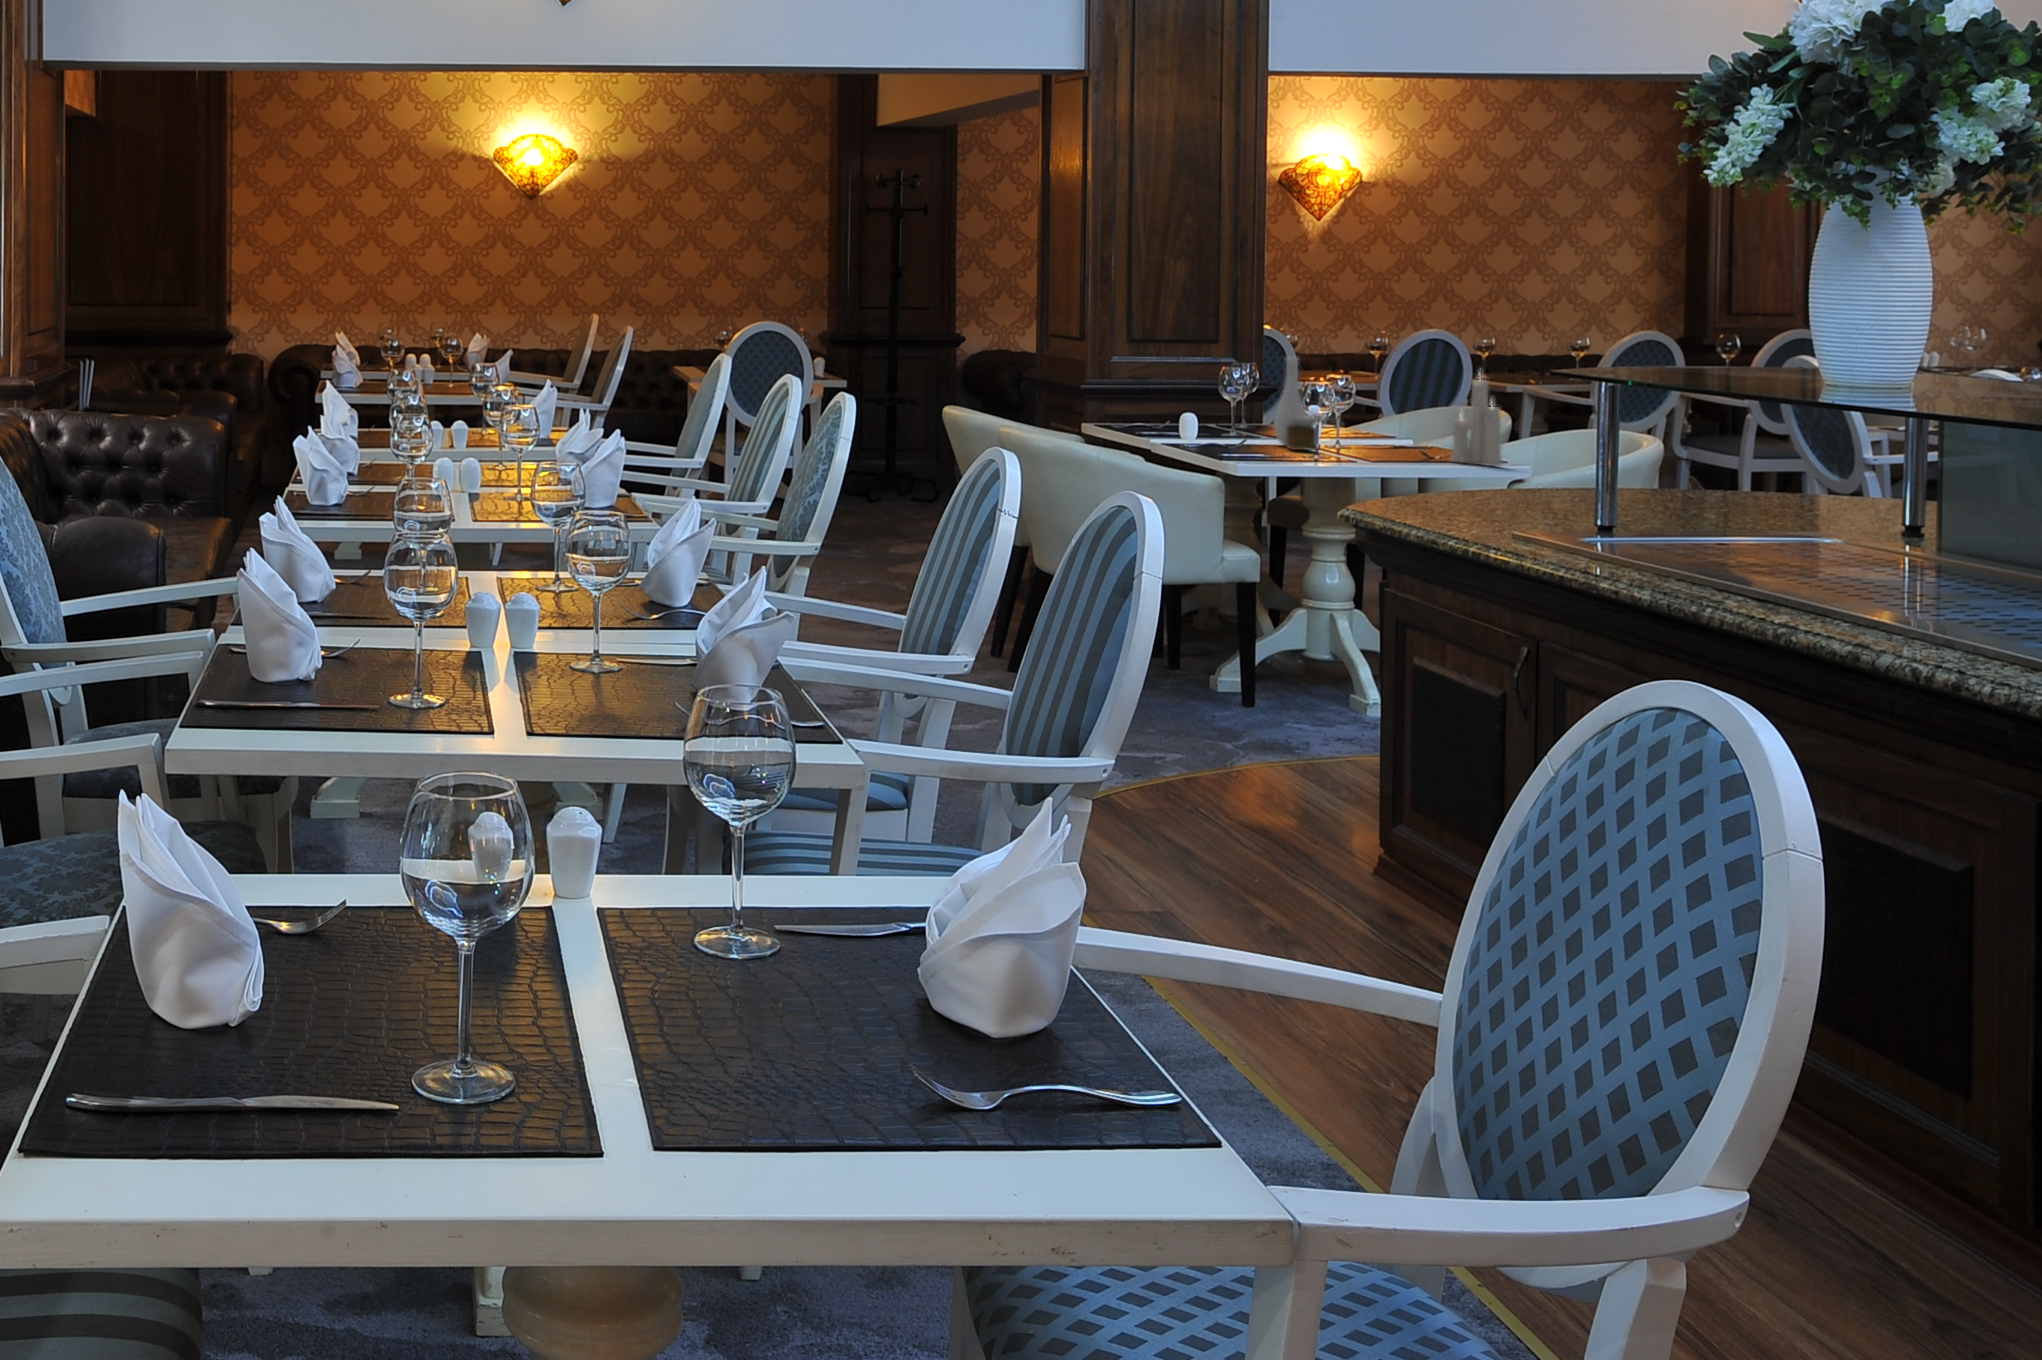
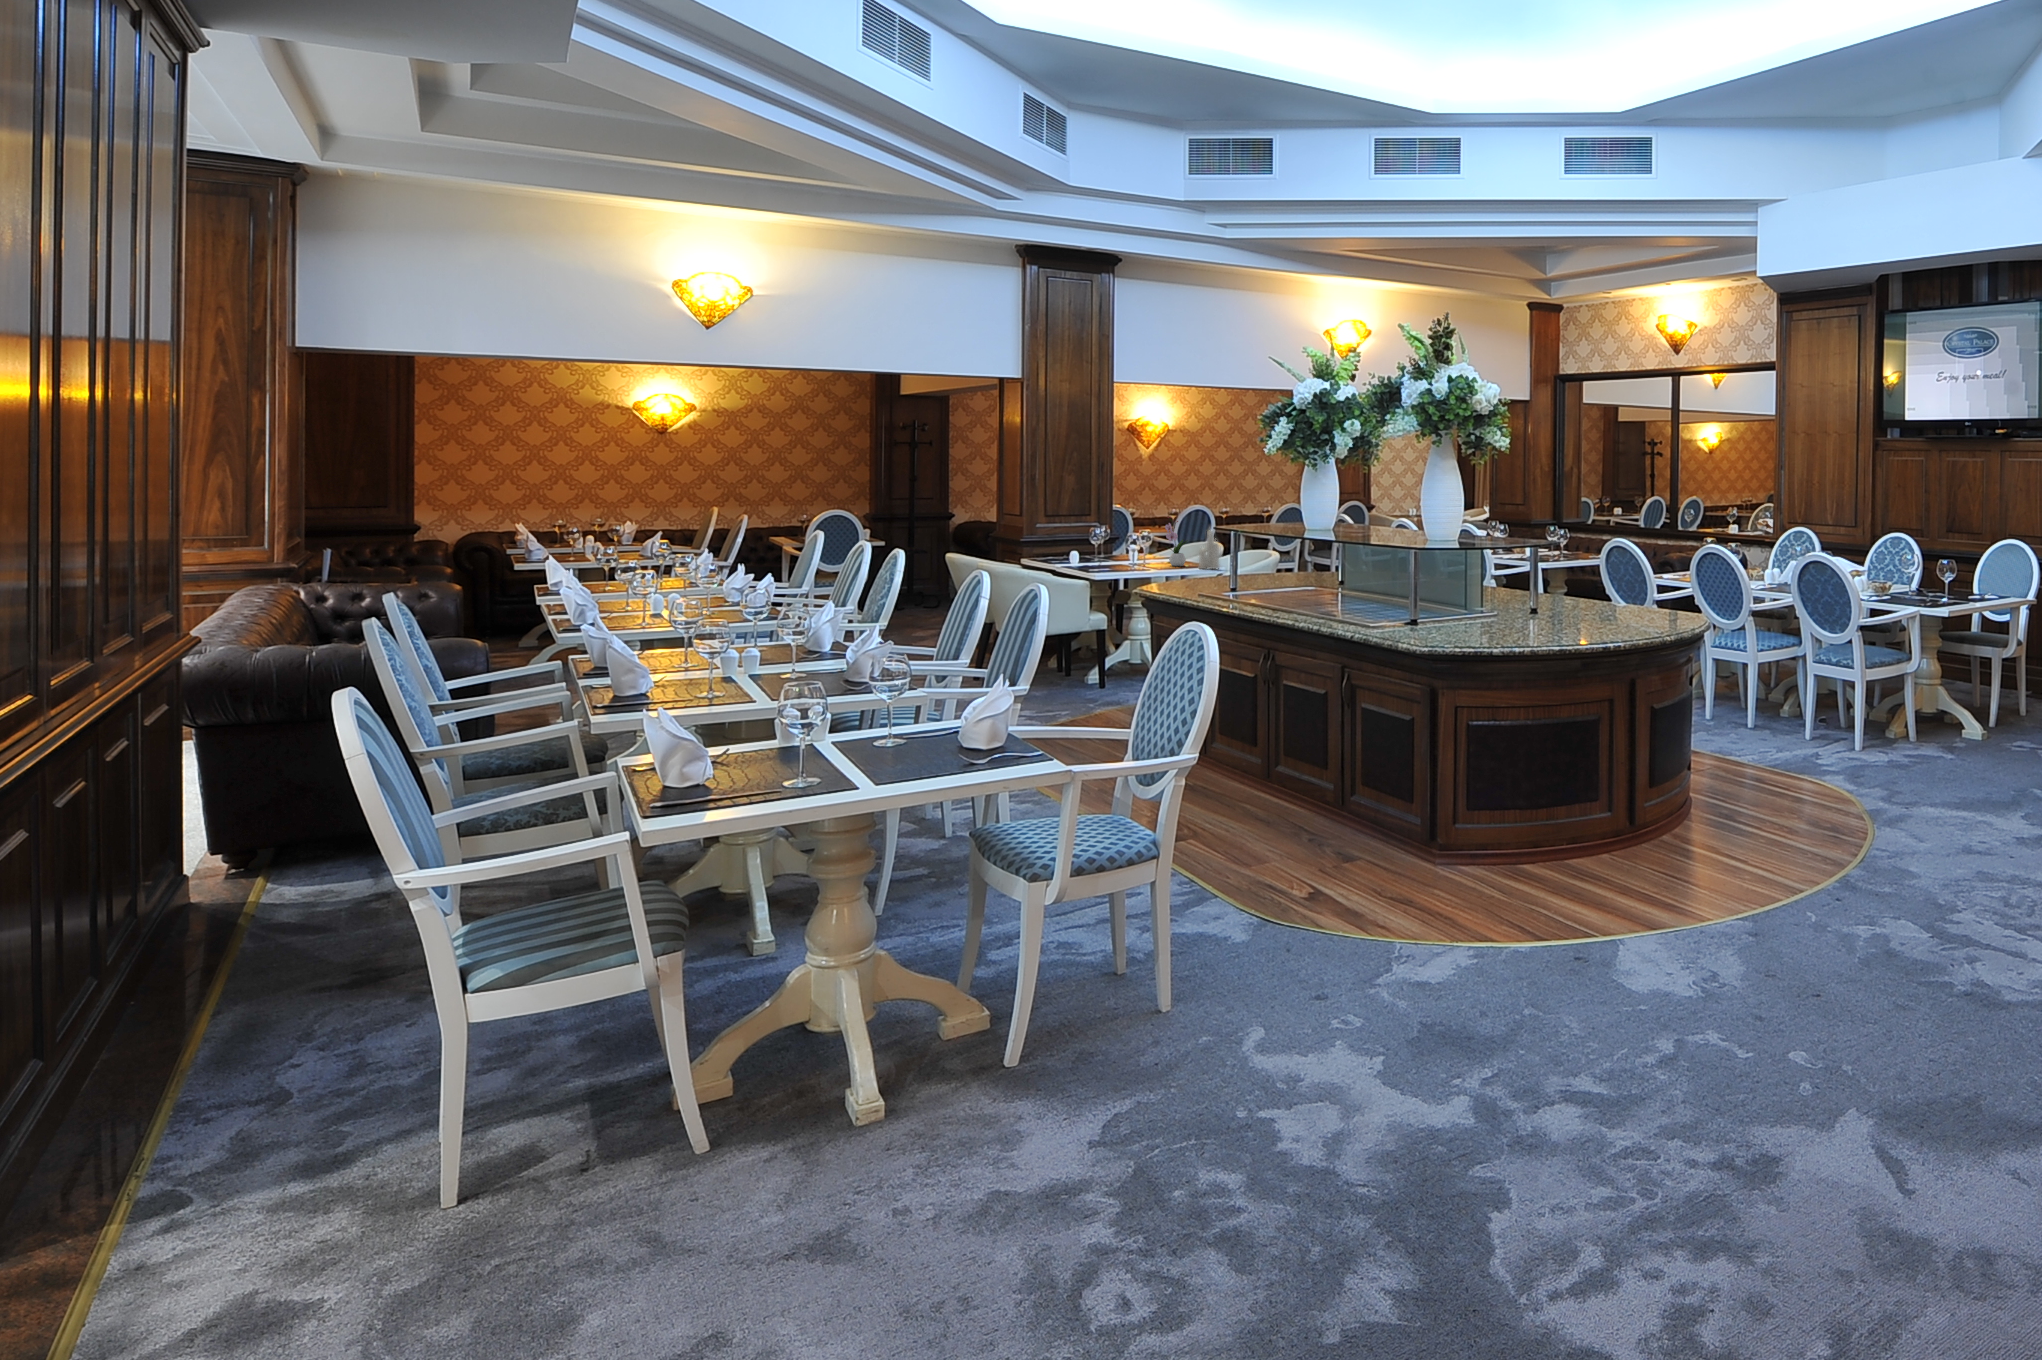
flower arrangement: none [1374,347,1426,453] -> present [1165,517,1188,566]
vase: present [1275,357,1321,450] -> none [1120,523,1141,567]

